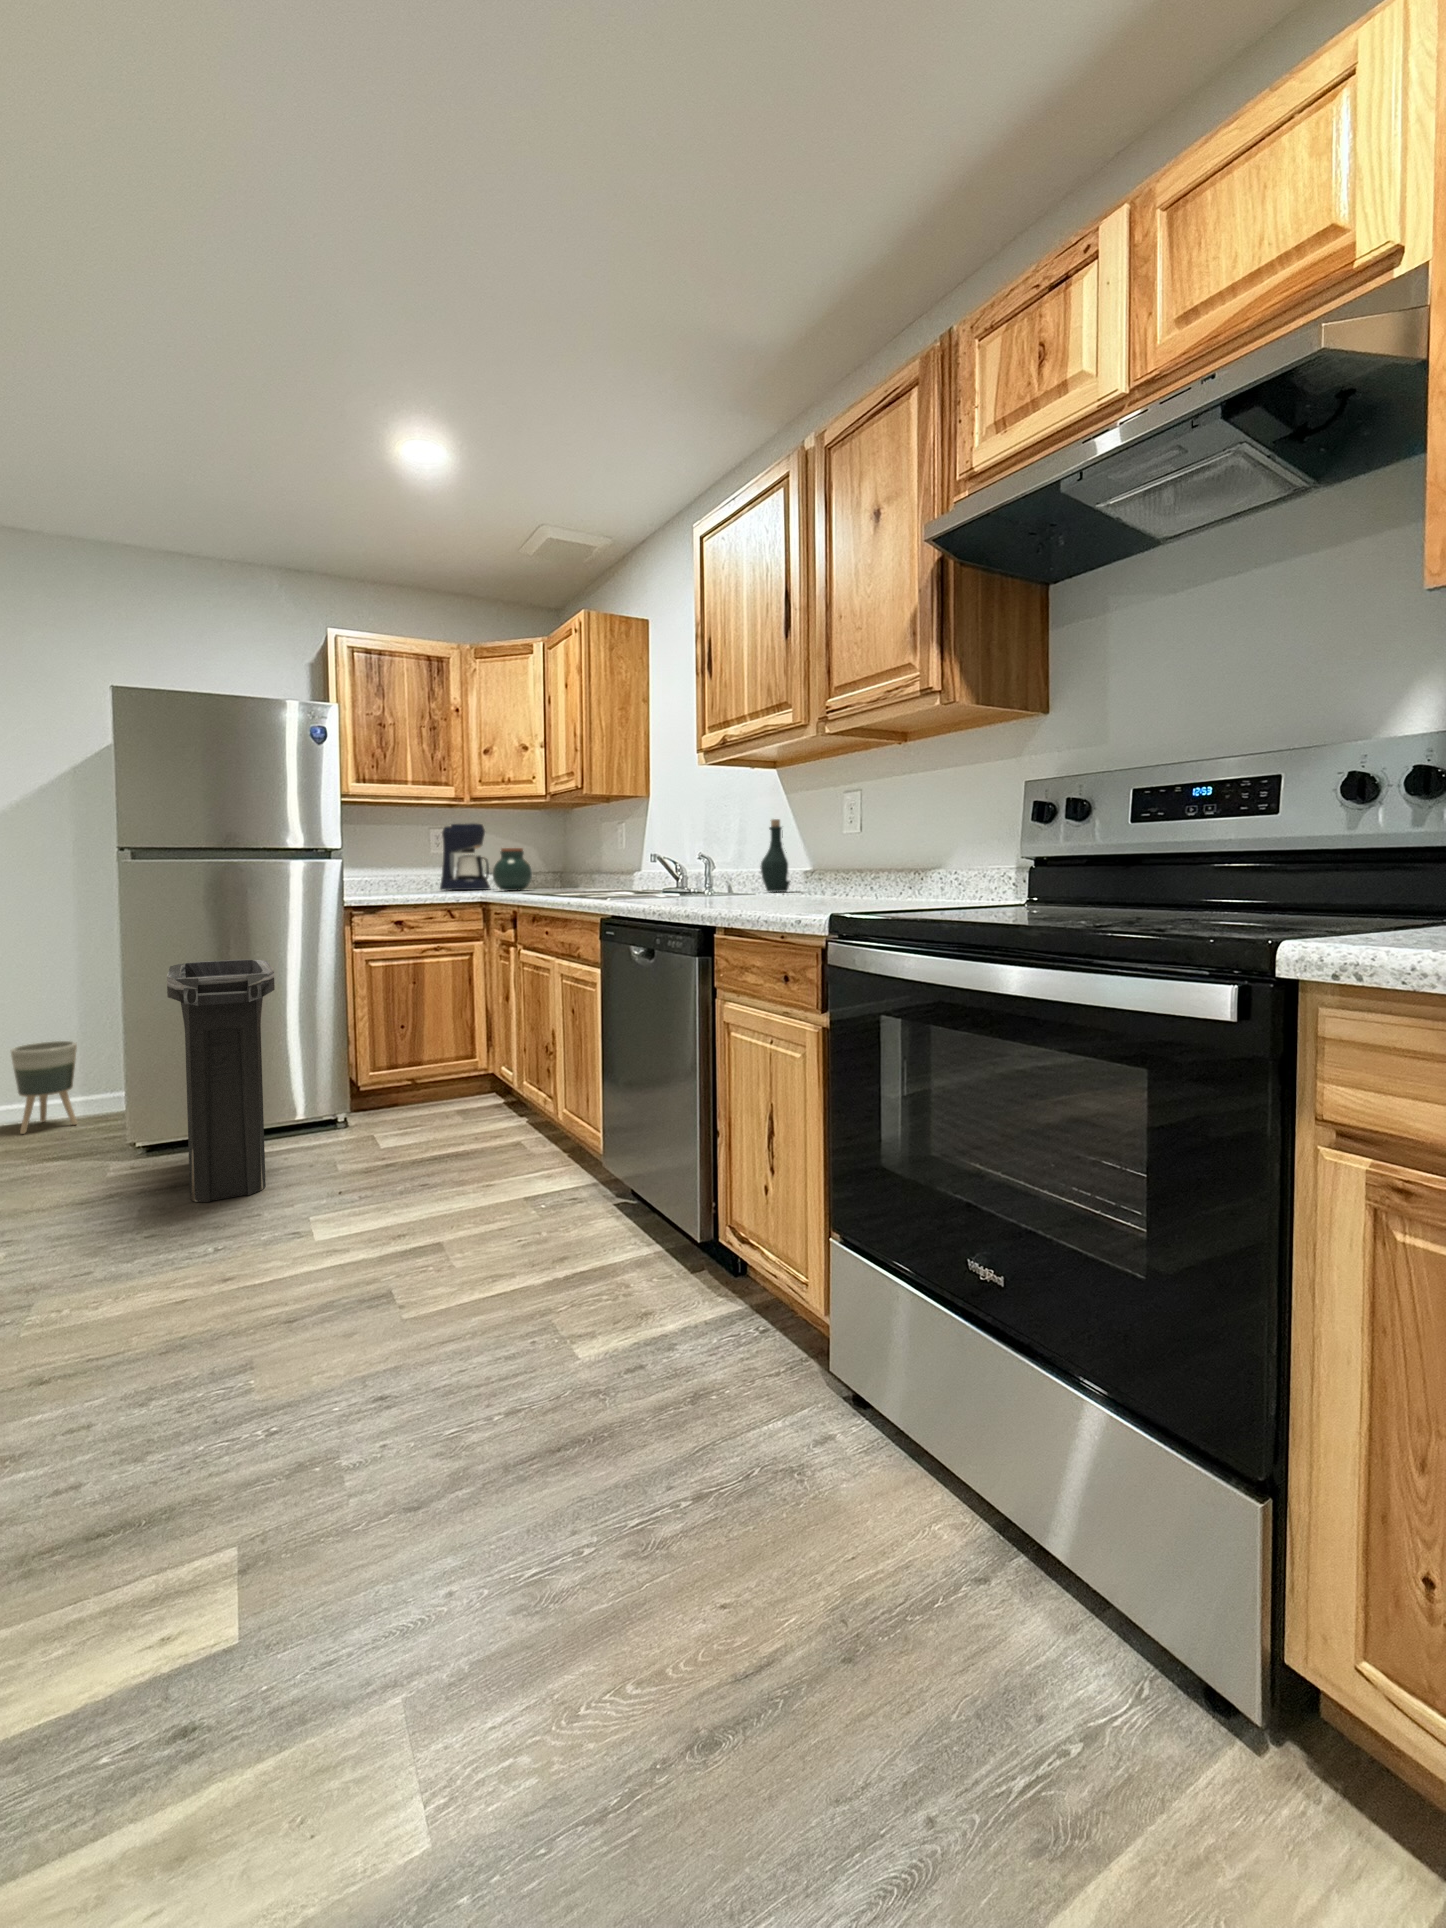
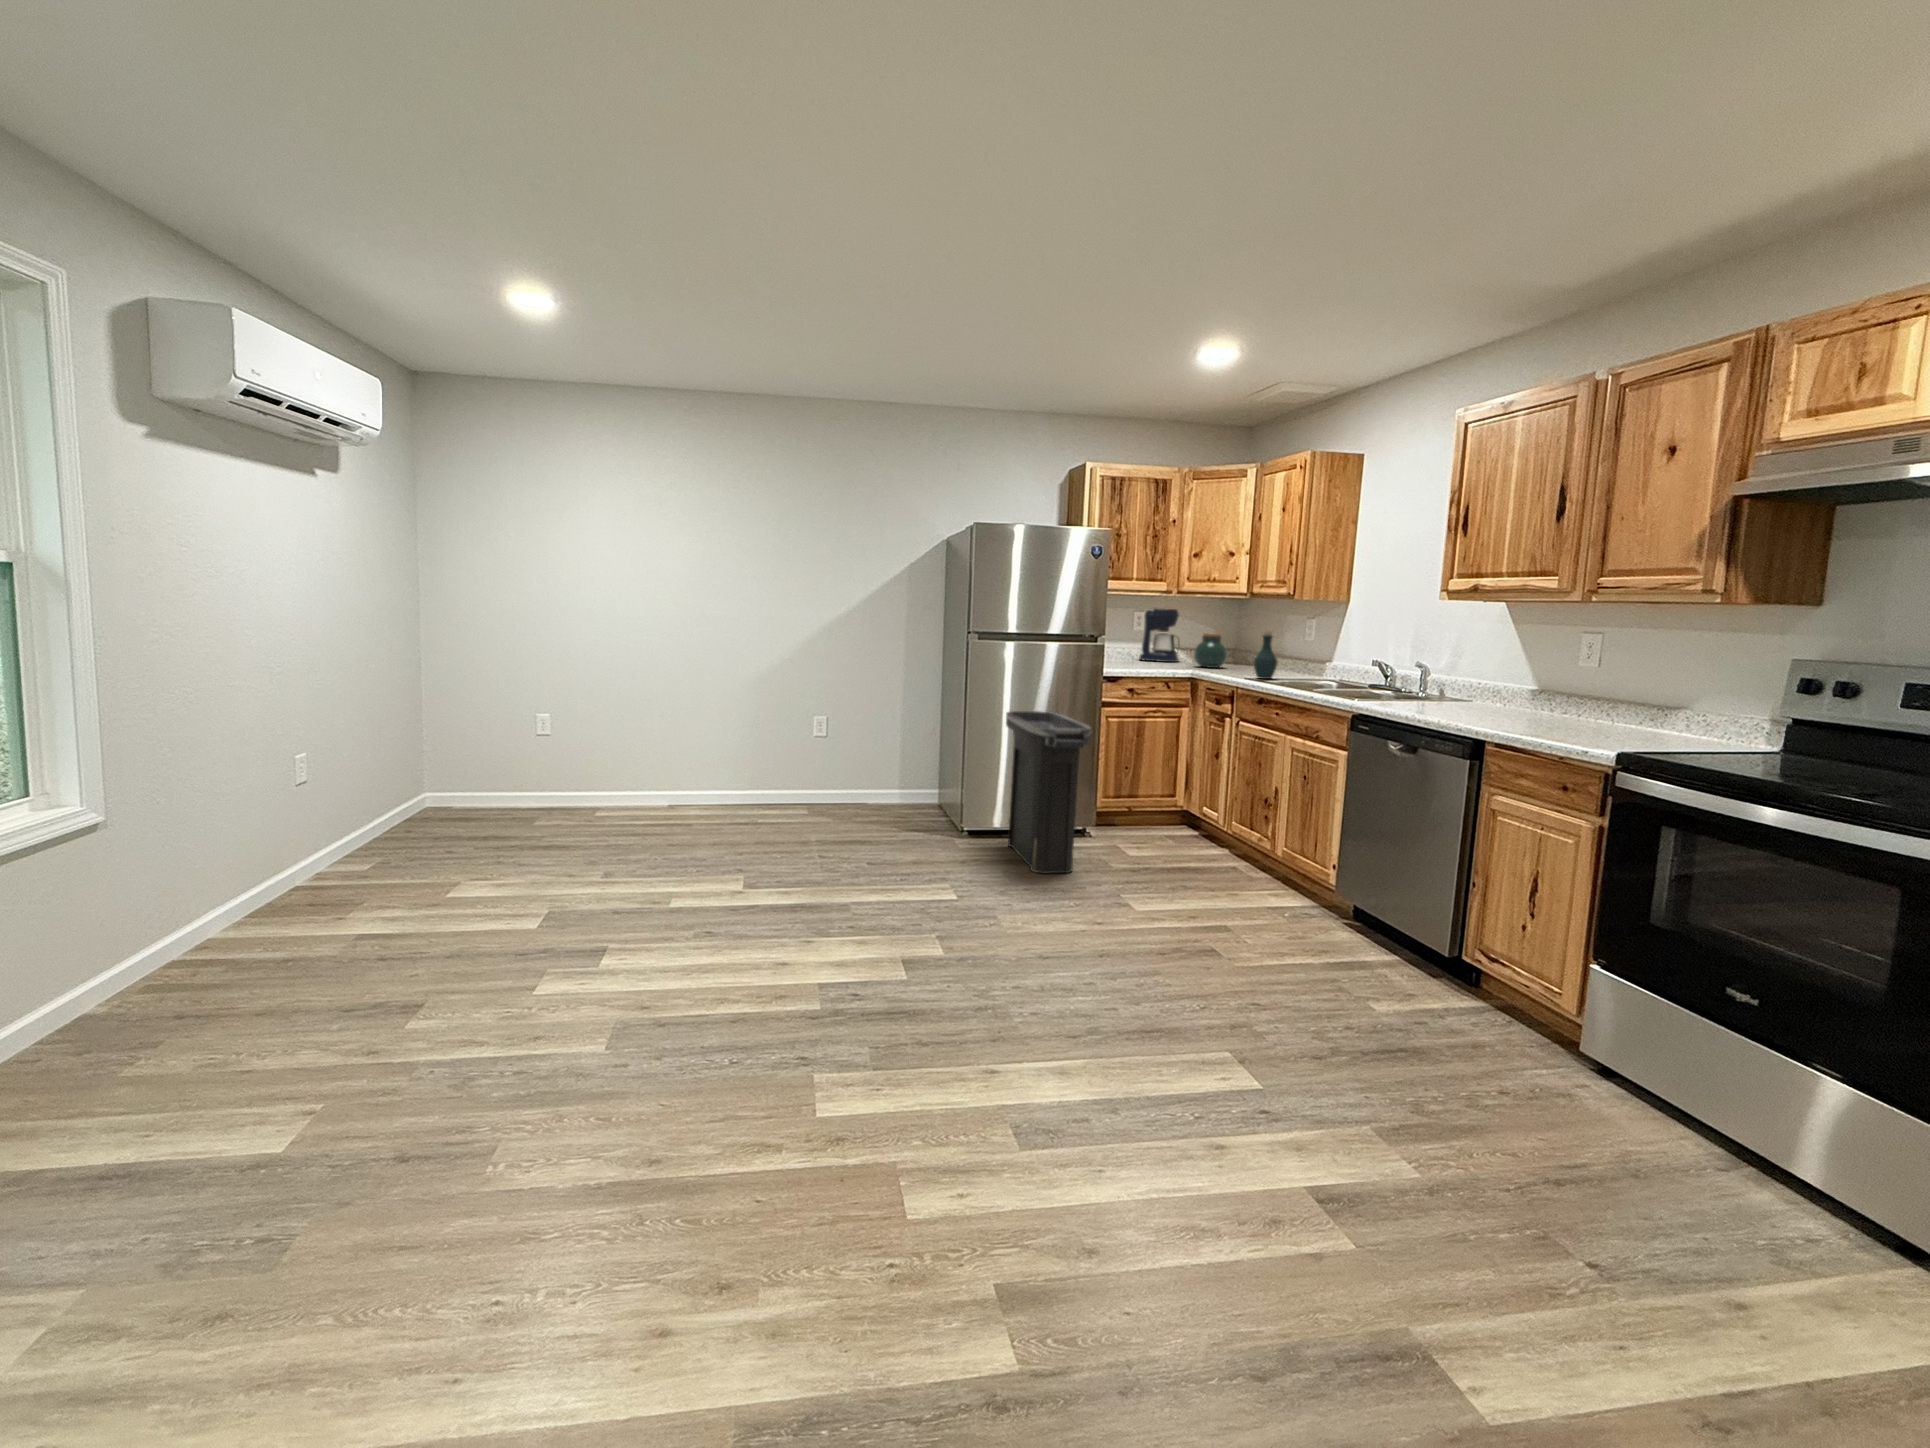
bottle: present [760,819,790,892] -> present [1254,630,1277,679]
planter: present [11,1041,77,1134] -> none [872,750,907,809]

